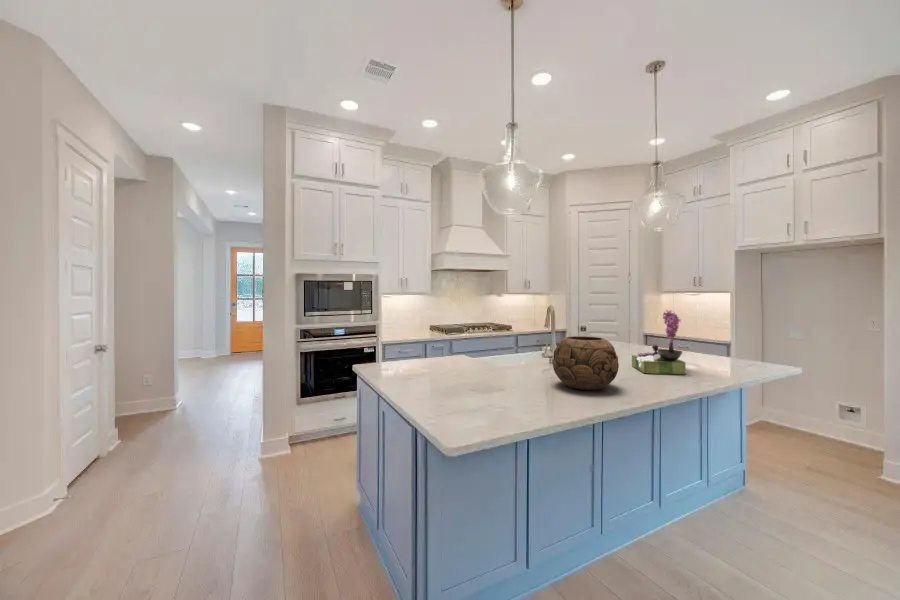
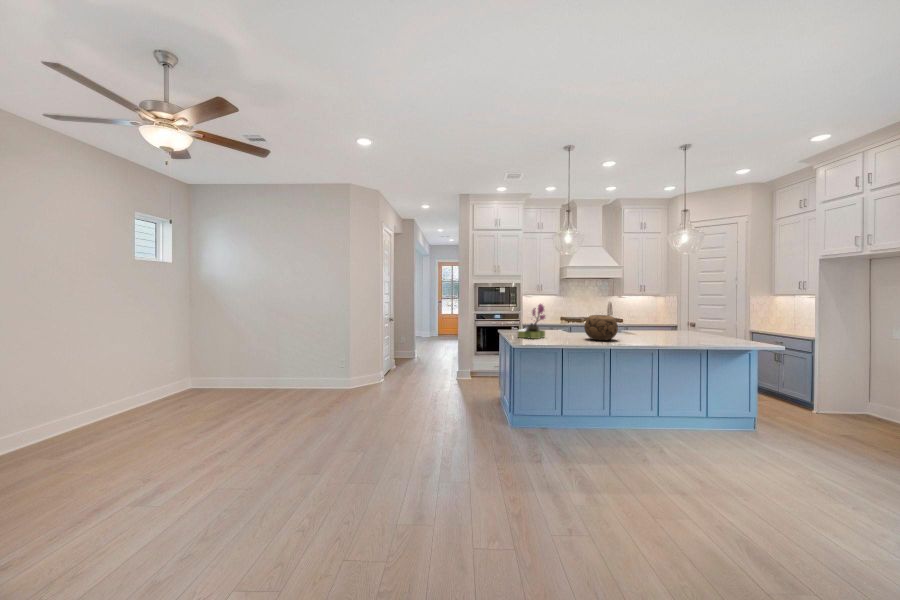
flower arrangement: present [632,310,686,374] -> present [518,304,545,339]

